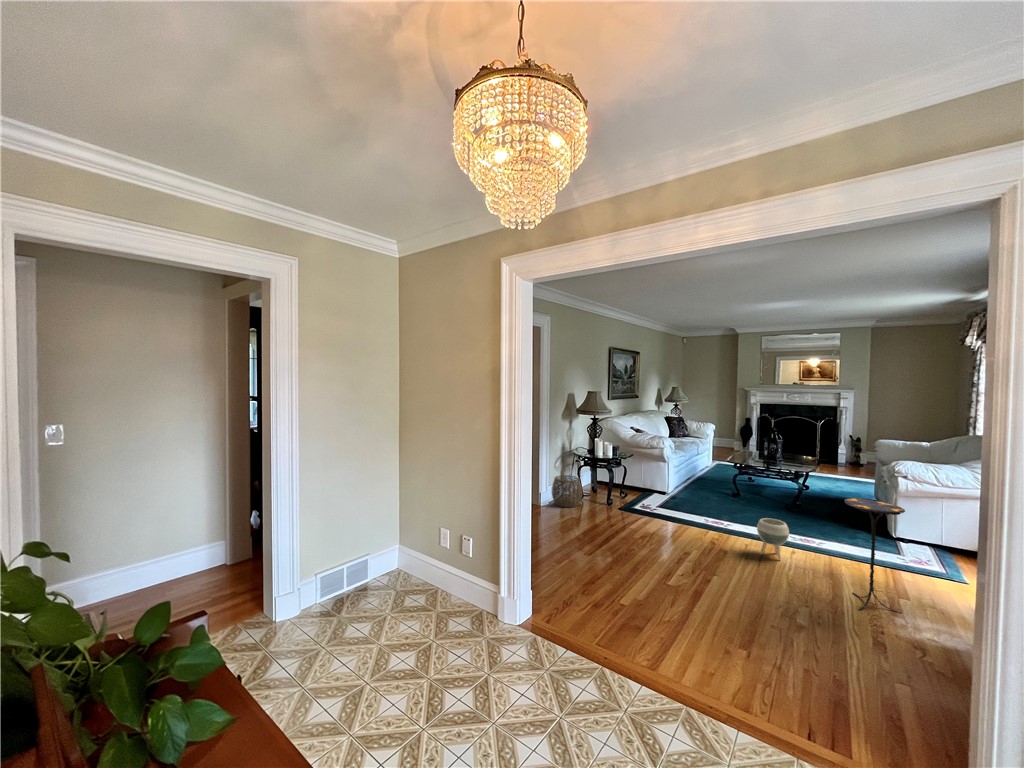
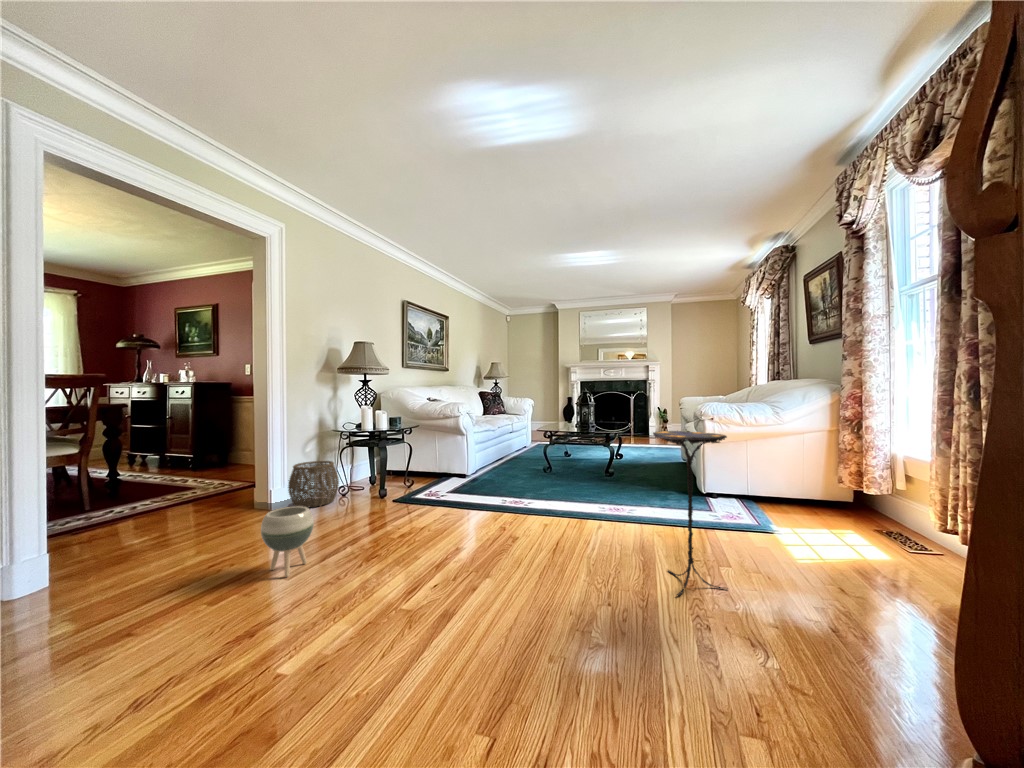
planter: present [757,518,789,560] -> present [261,506,314,577]

